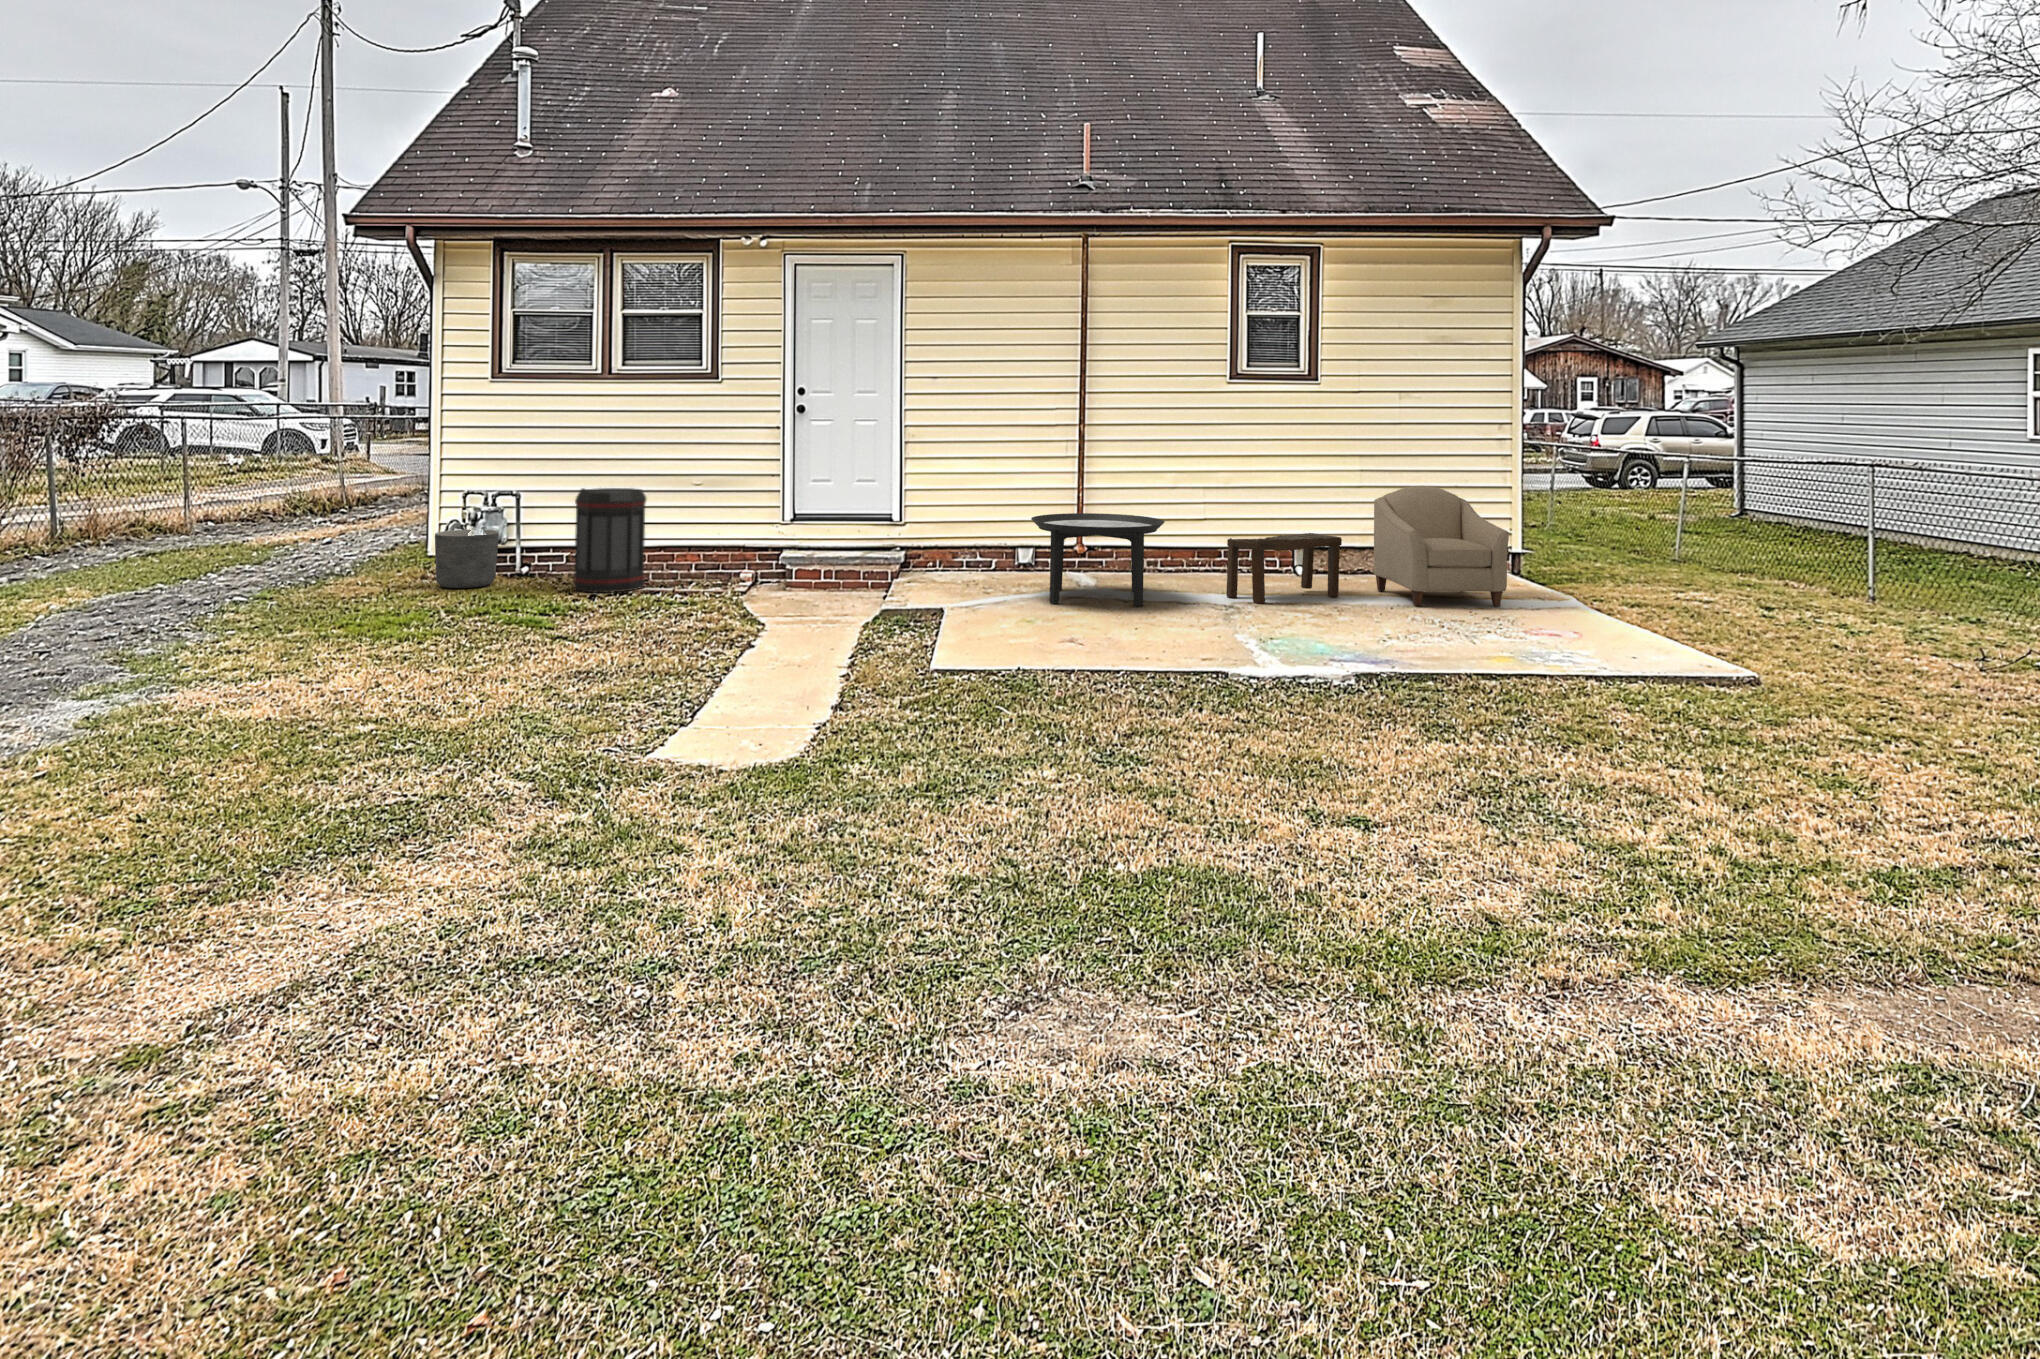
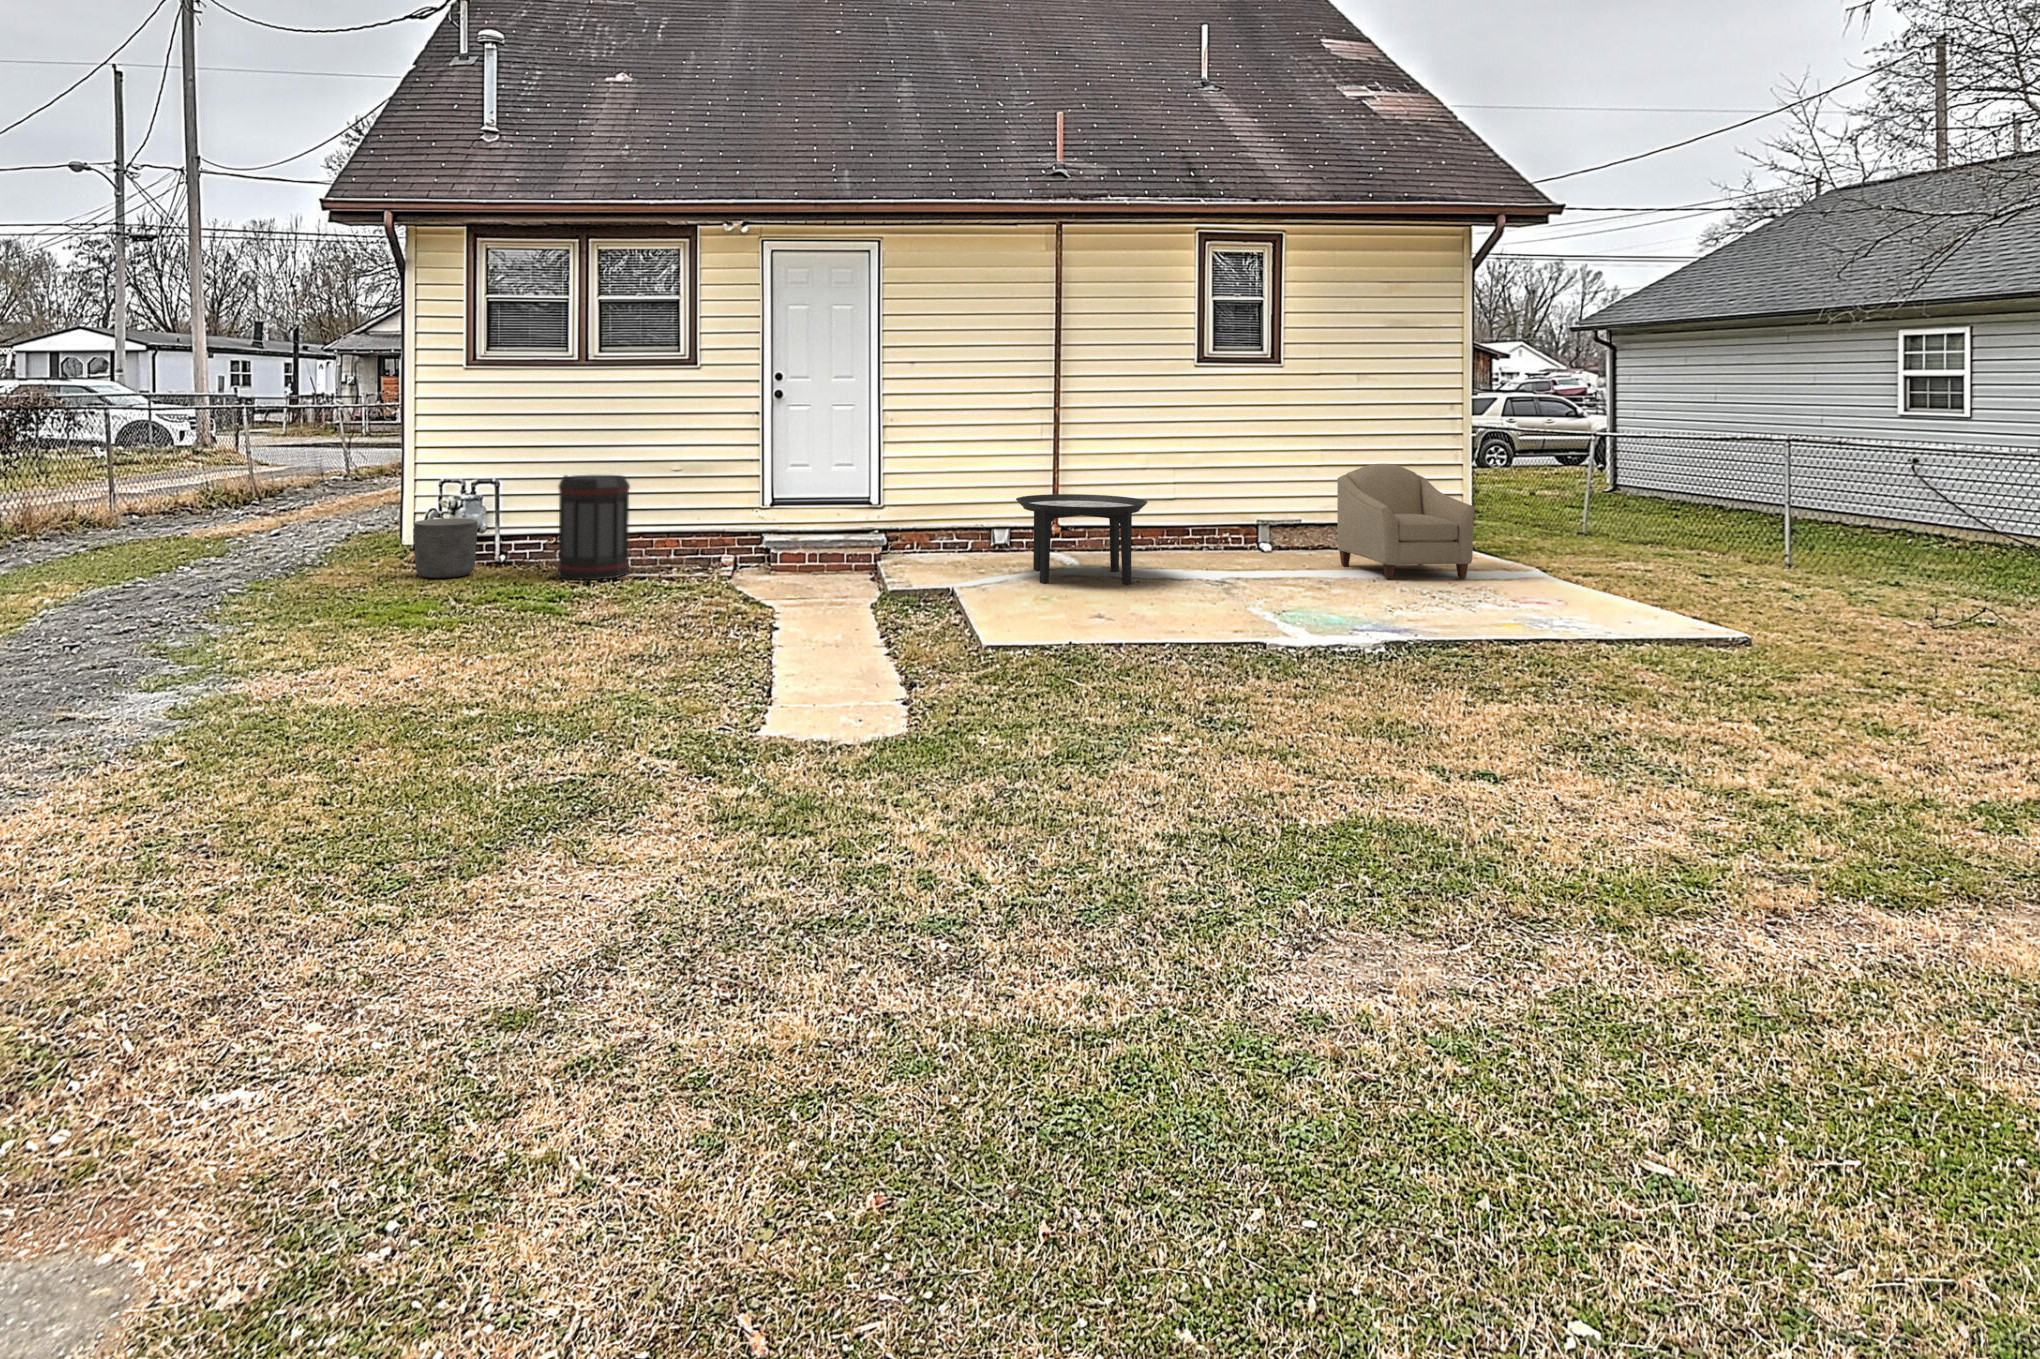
bench: present [1227,533,1342,604] -> none [1204,510,1313,580]

